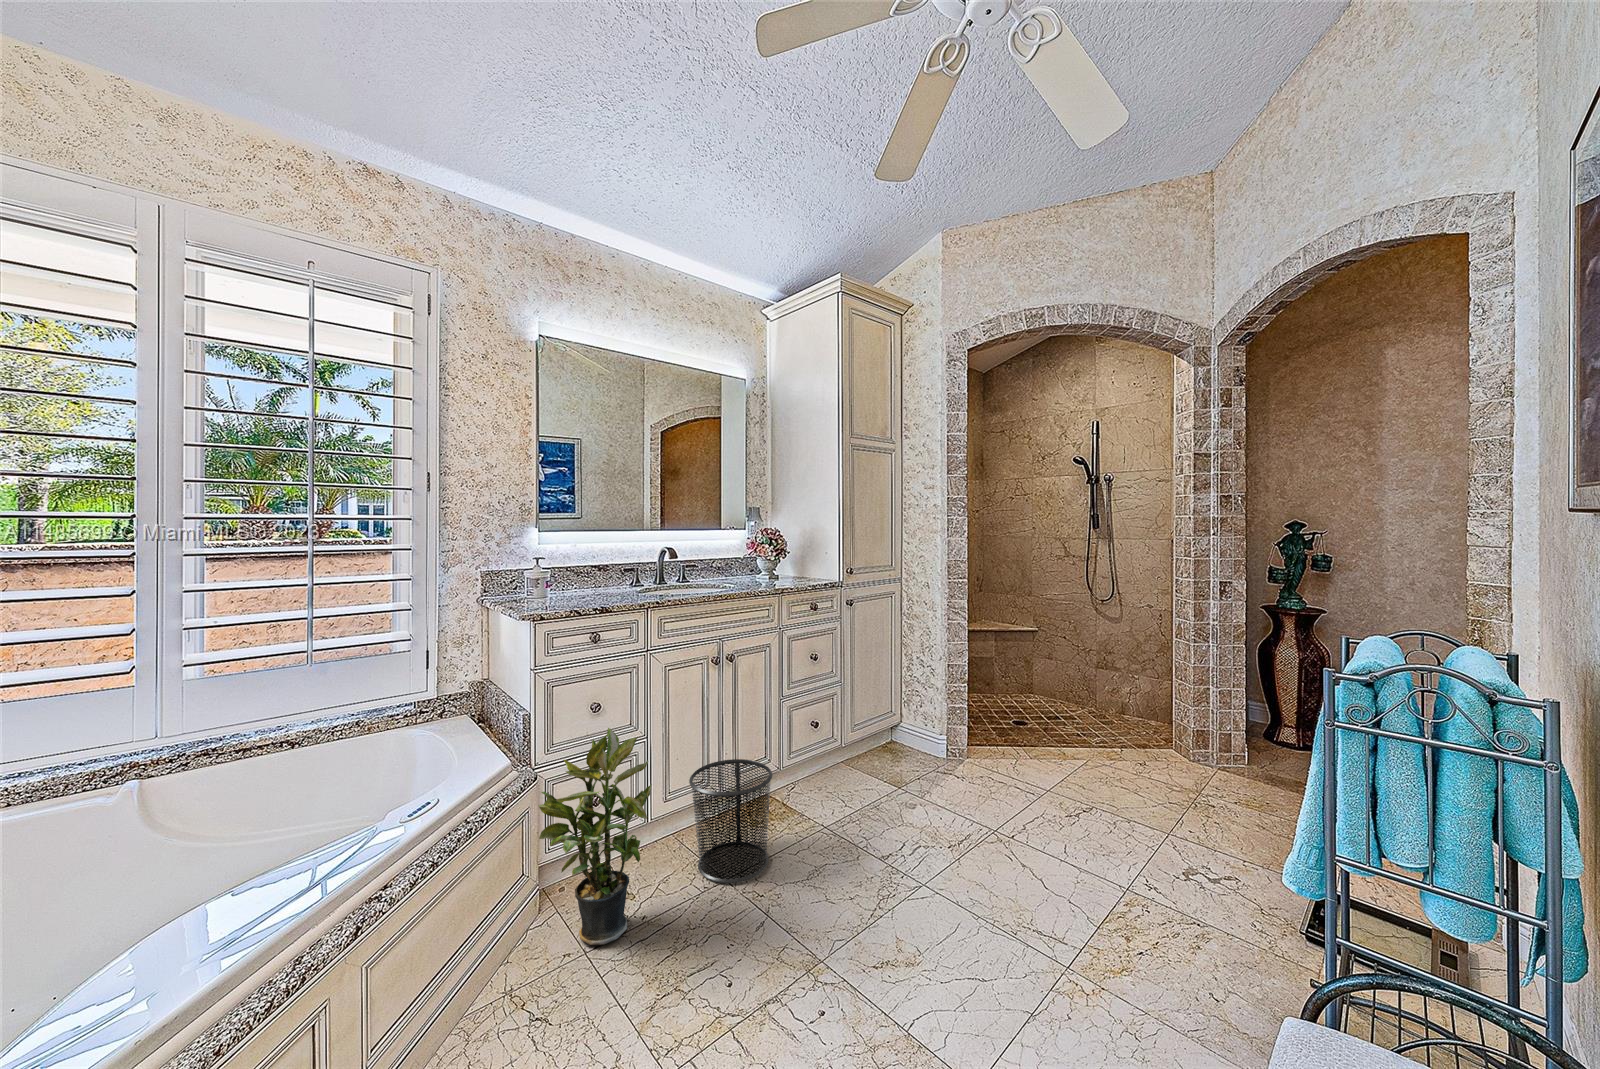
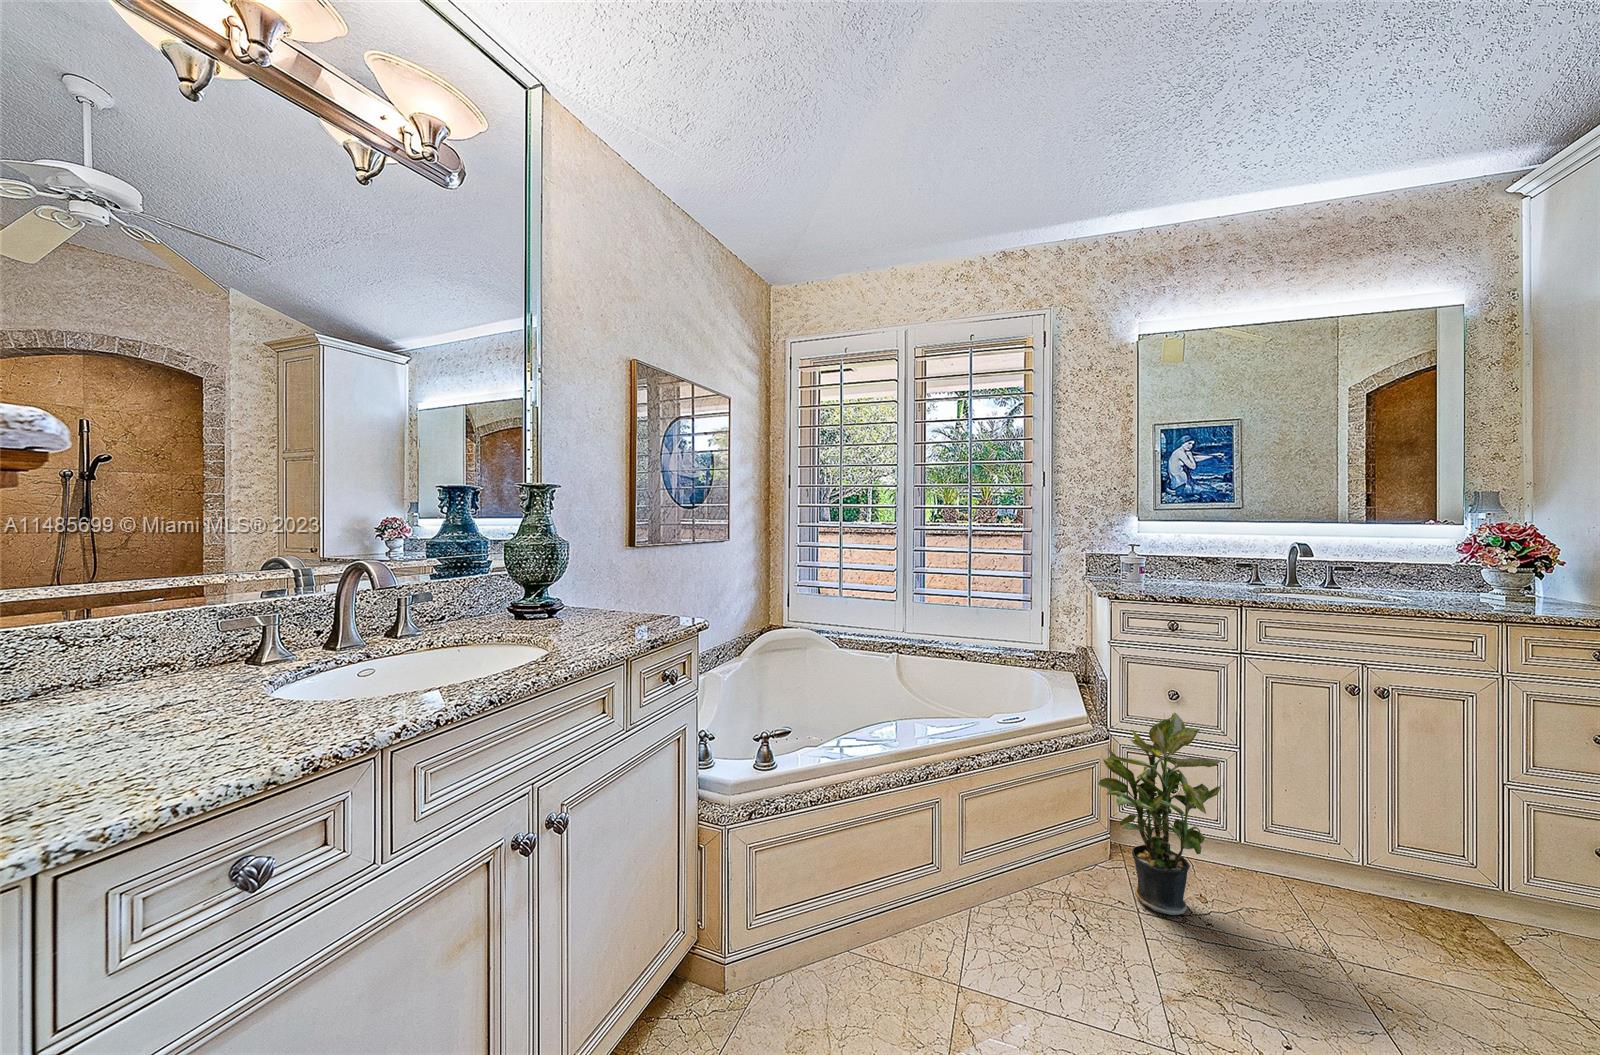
waste bin: present [689,759,772,883] -> none [1287,803,1432,970]

